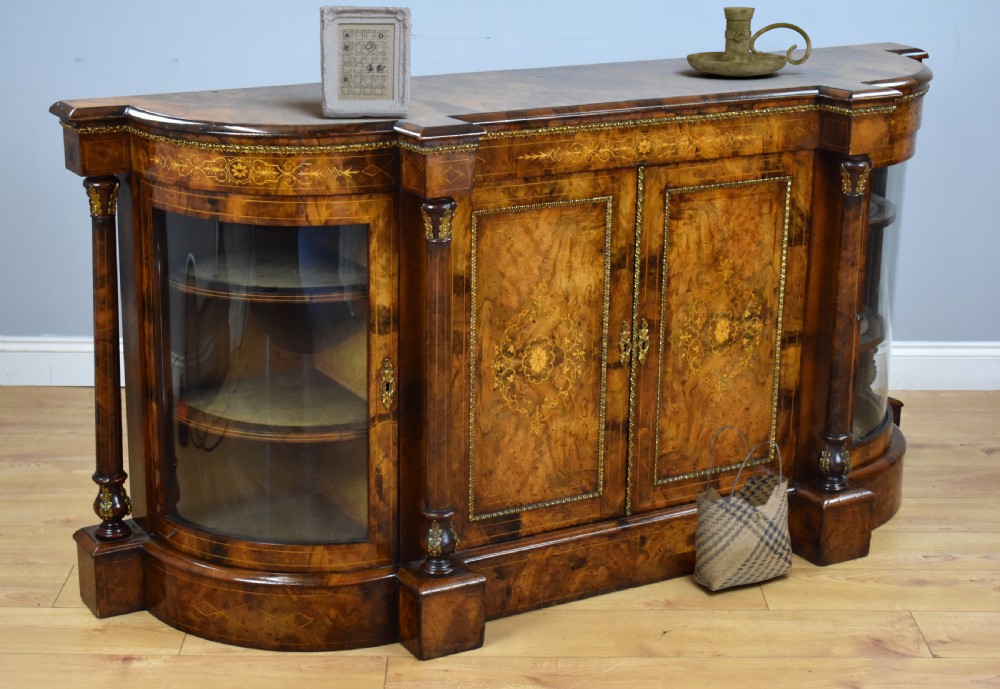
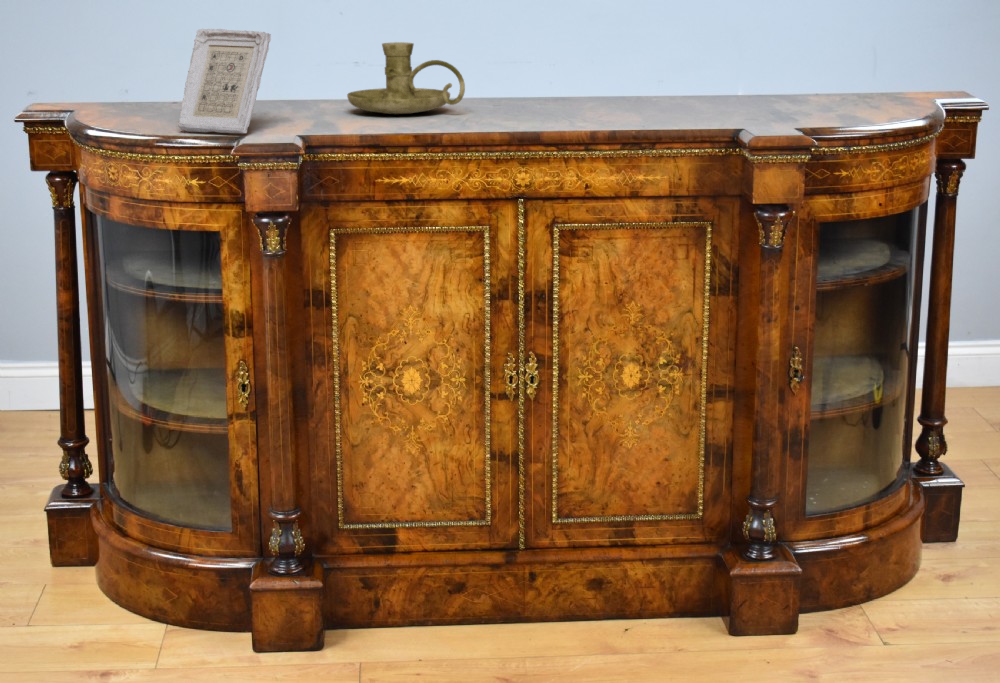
candle holder: present [687,7,811,77] -> present [347,42,465,114]
woven basket: present [693,426,792,591] -> none [574,474,691,641]

